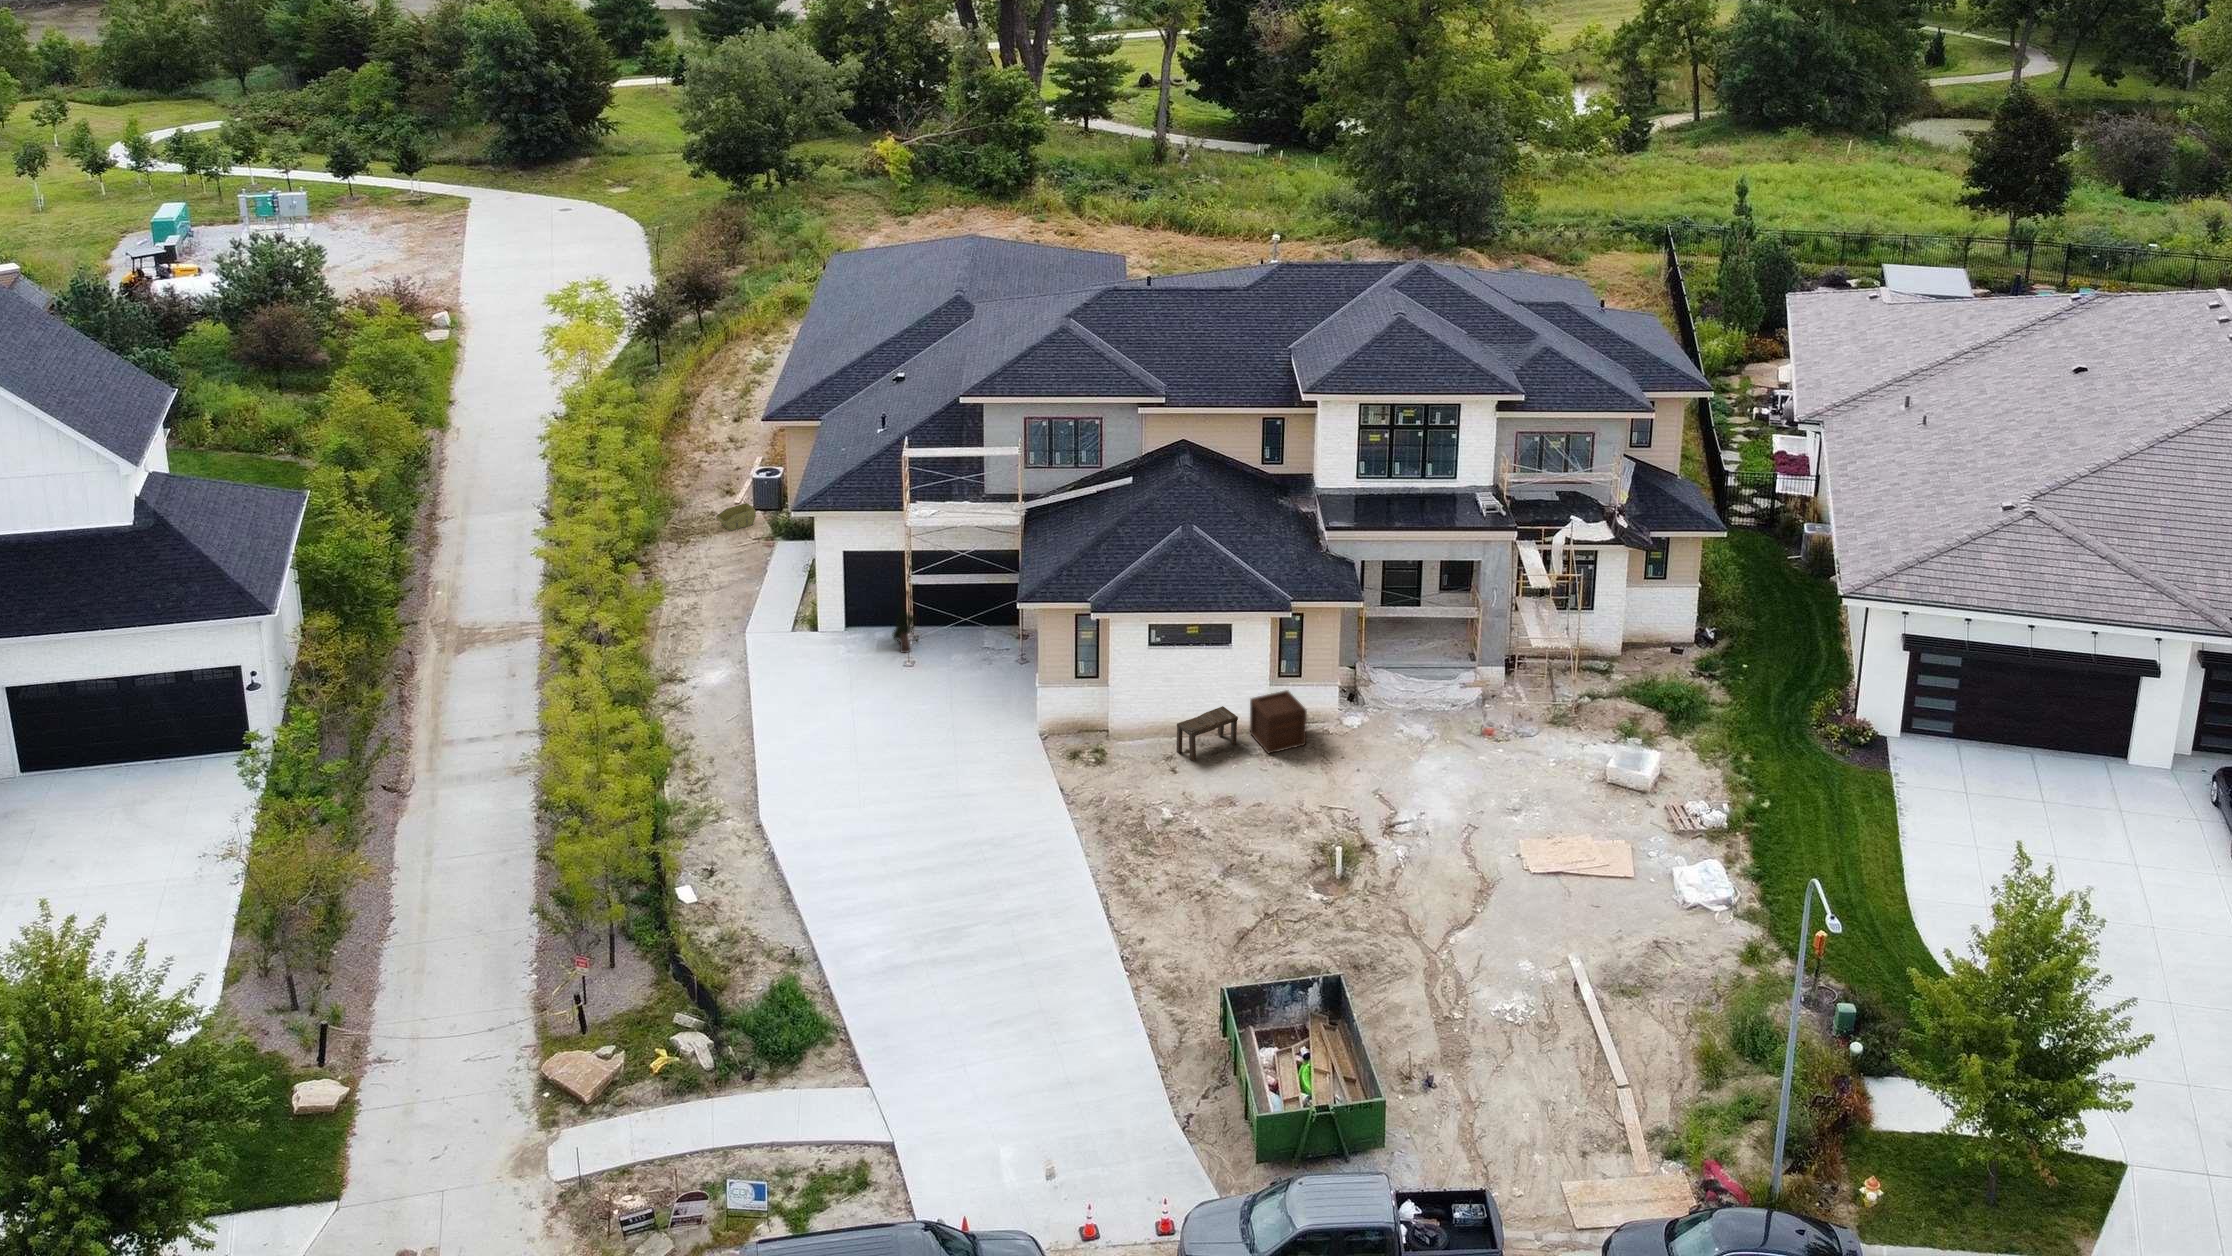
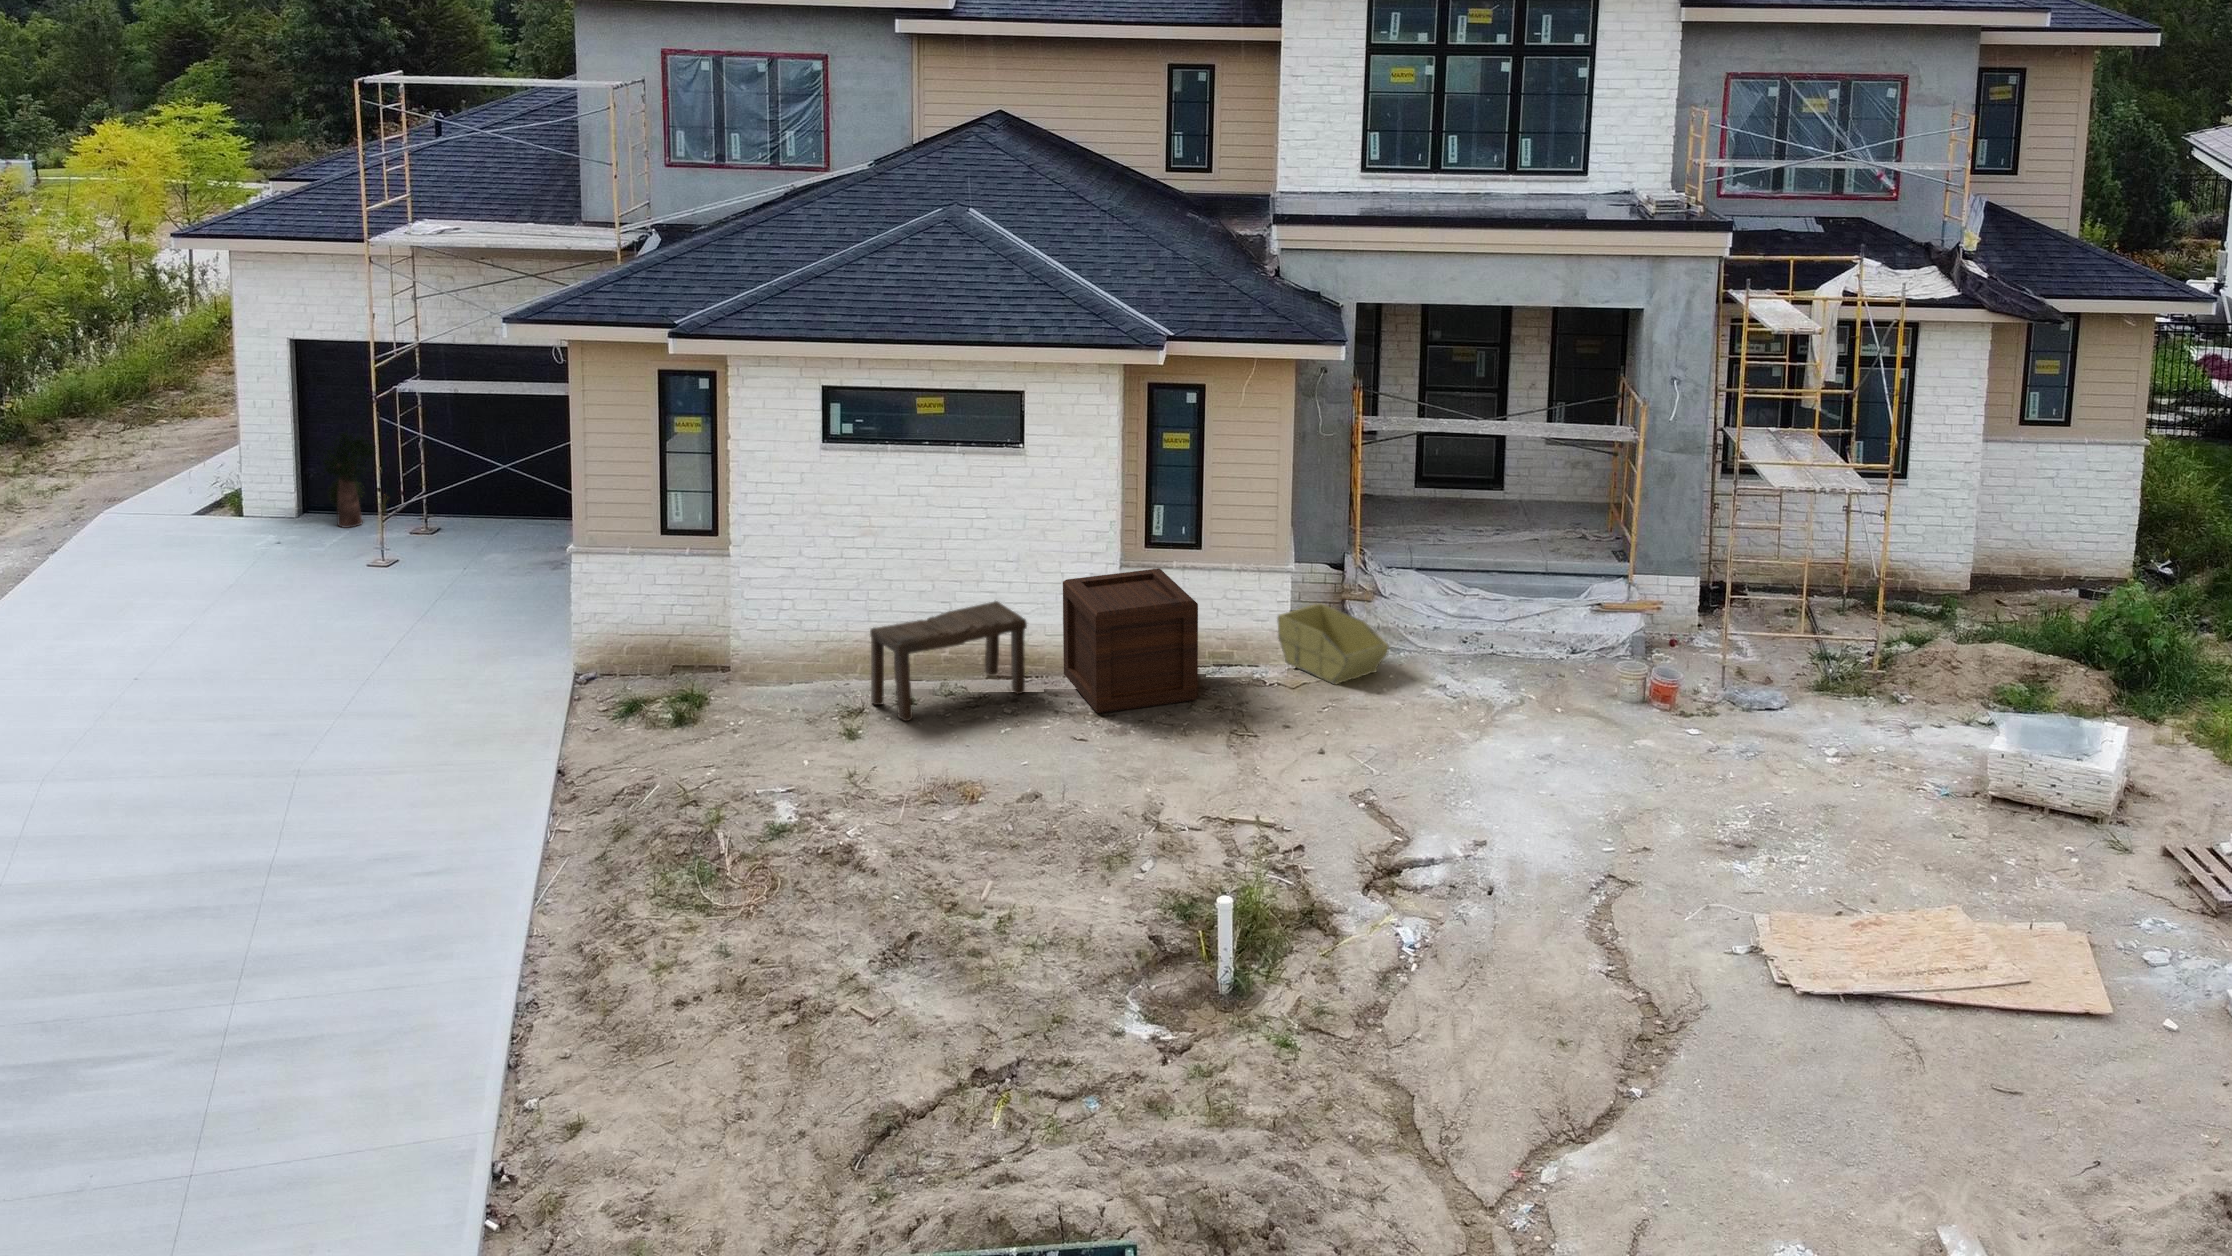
storage bin: present [716,503,756,531] -> present [1277,603,1389,685]

